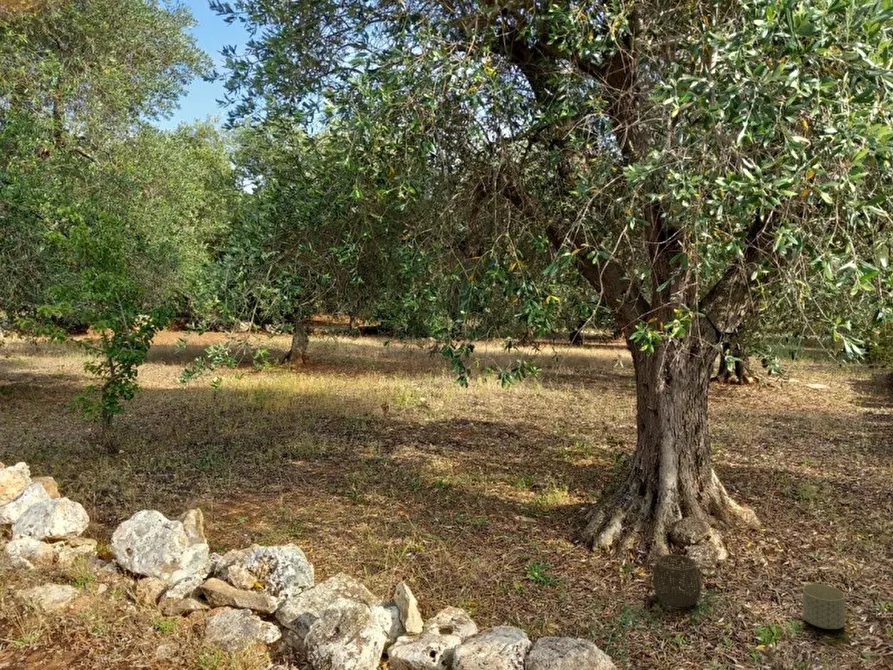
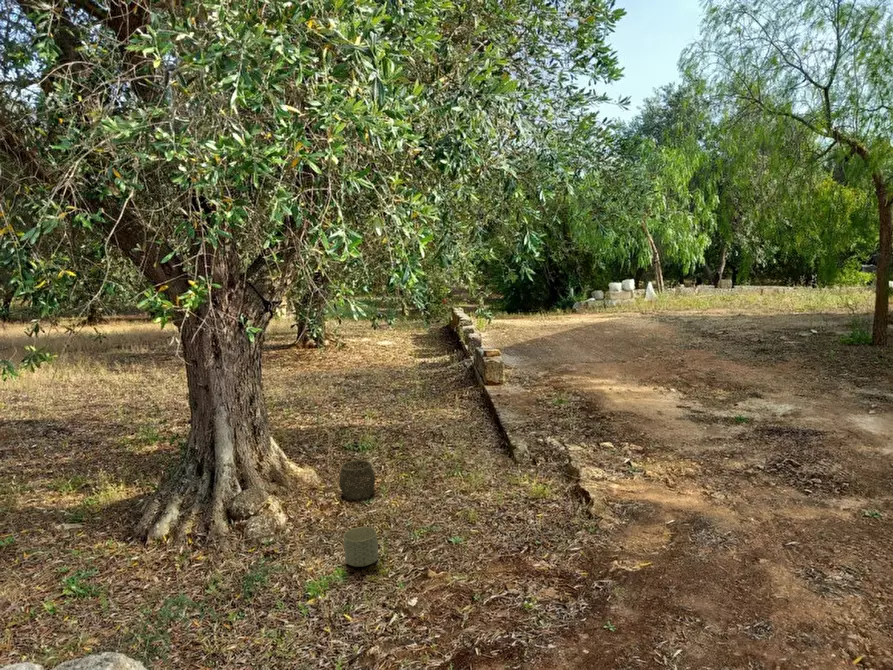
woven basket: present [653,555,701,607] -> present [339,460,375,499]

